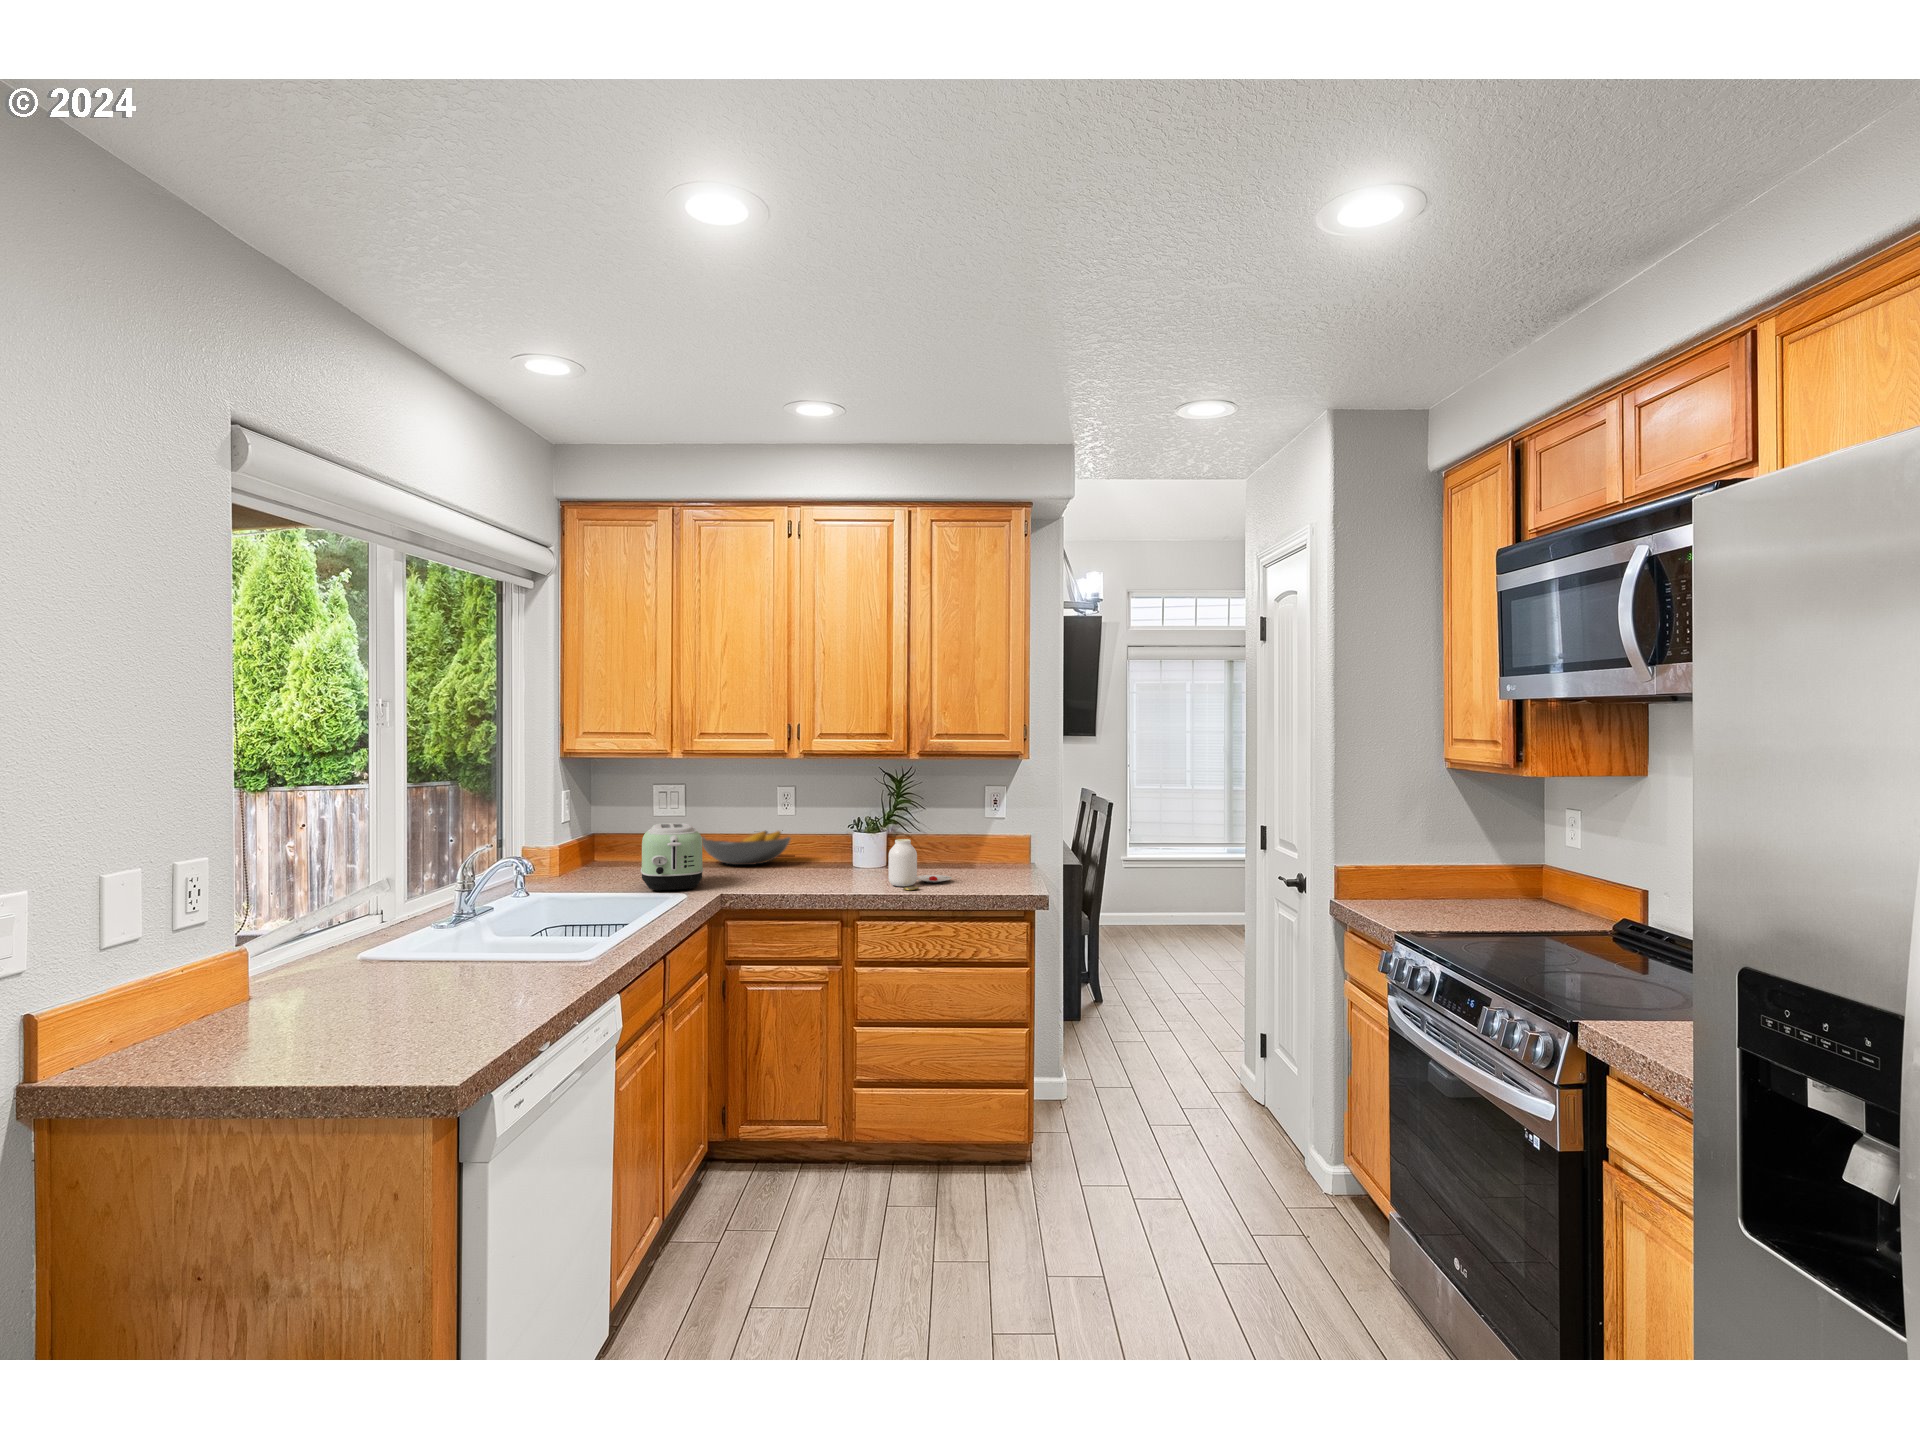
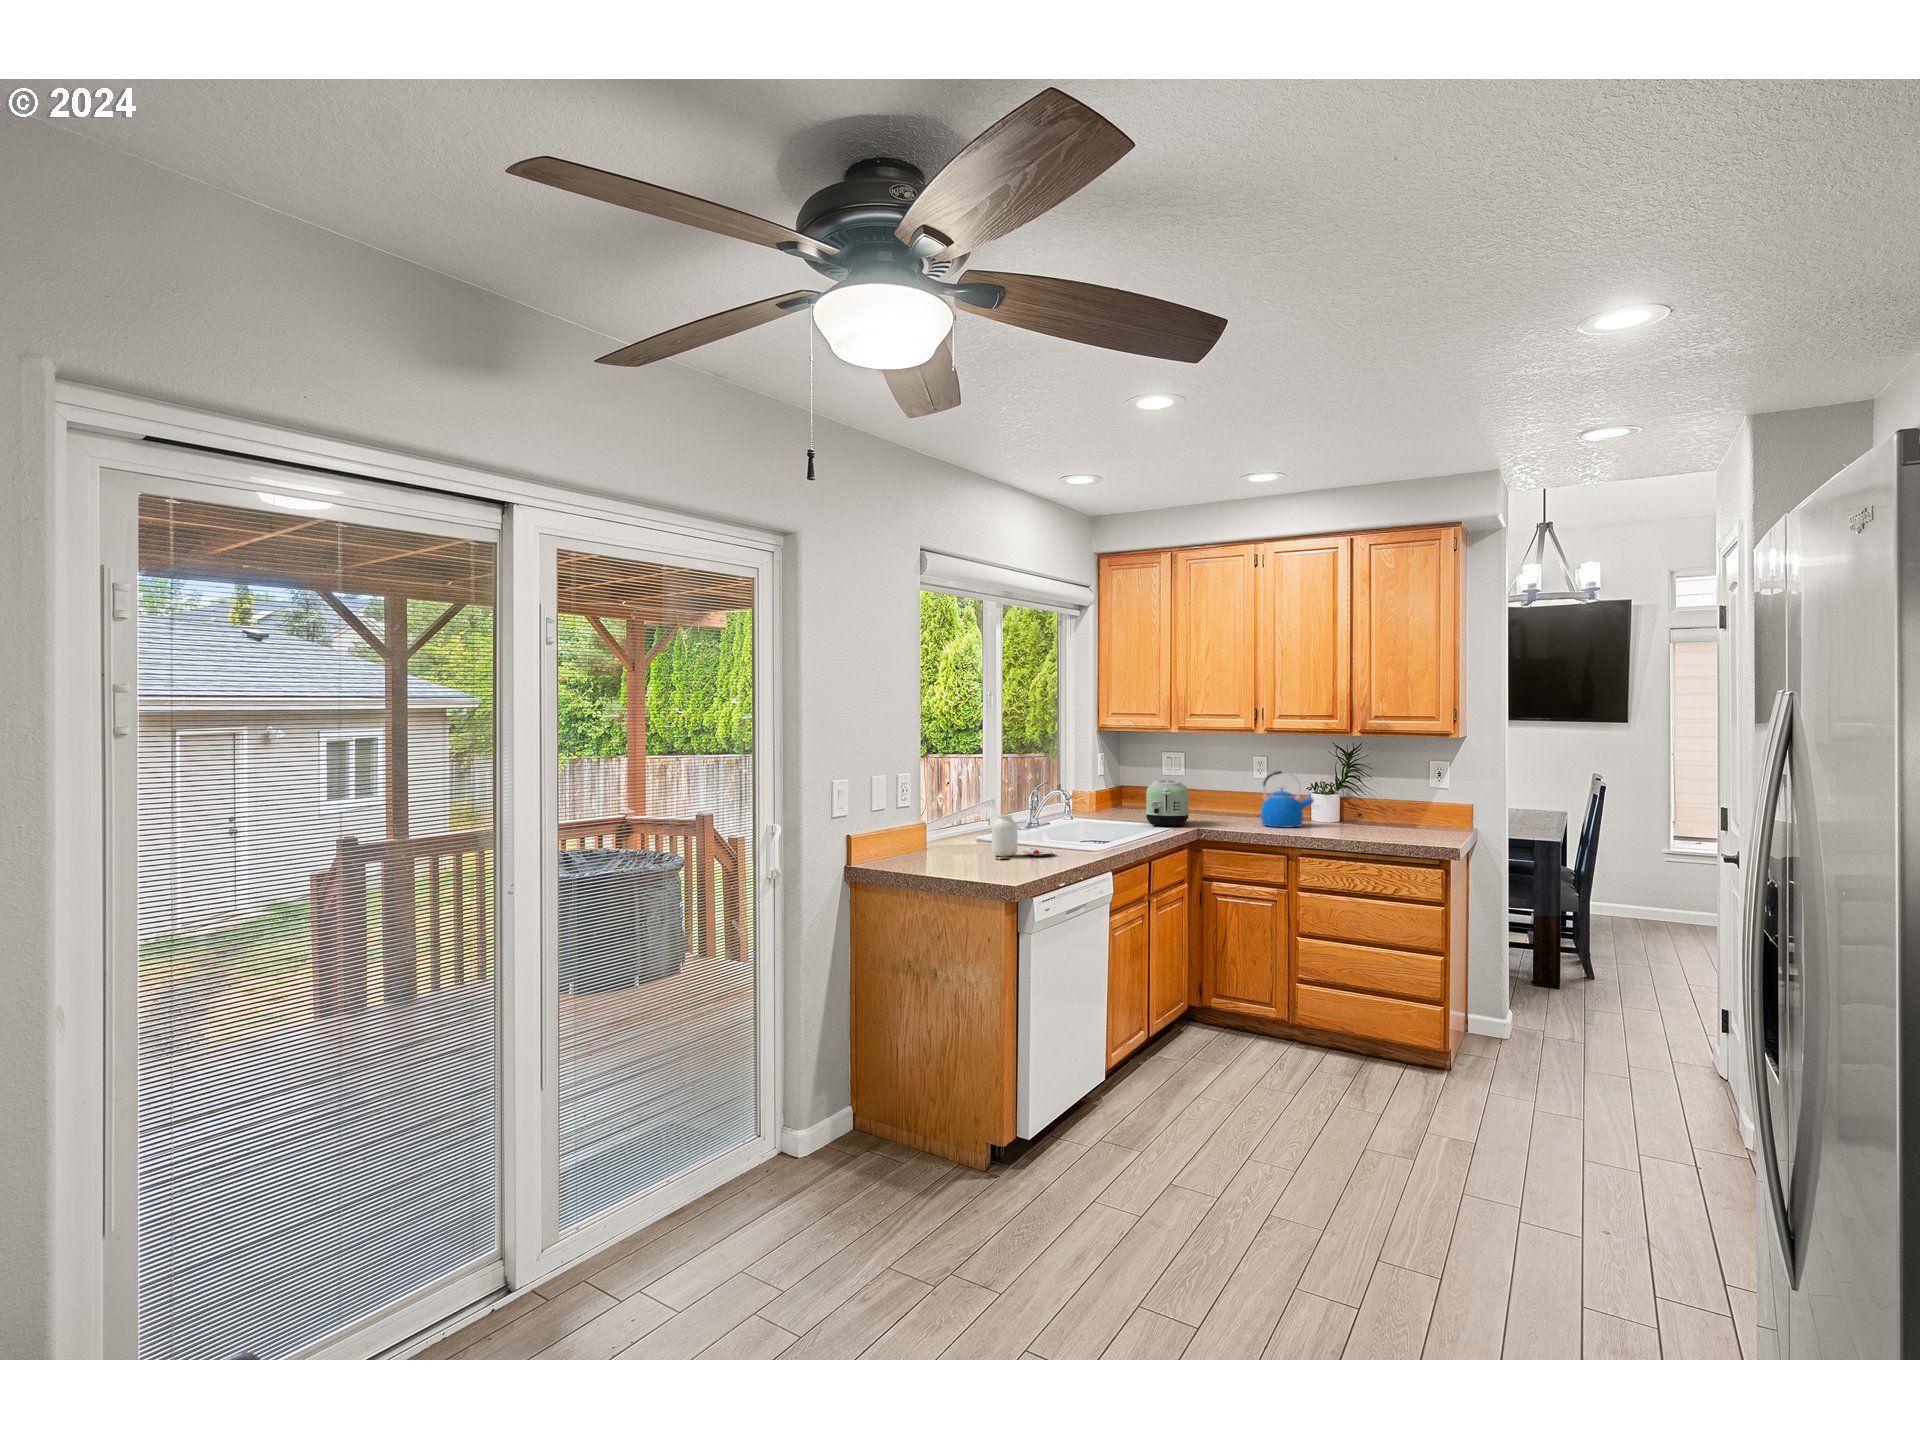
kettle: none [797,805,863,880] -> present [1261,771,1314,827]
fruit bowl: present [702,830,790,865] -> none [1193,791,1265,816]
jar: present [888,839,952,890] -> present [992,814,1055,859]

